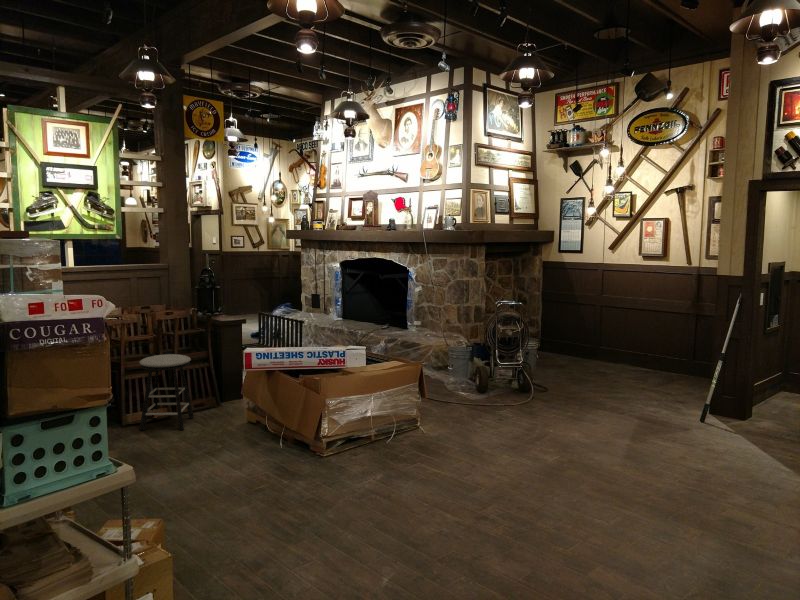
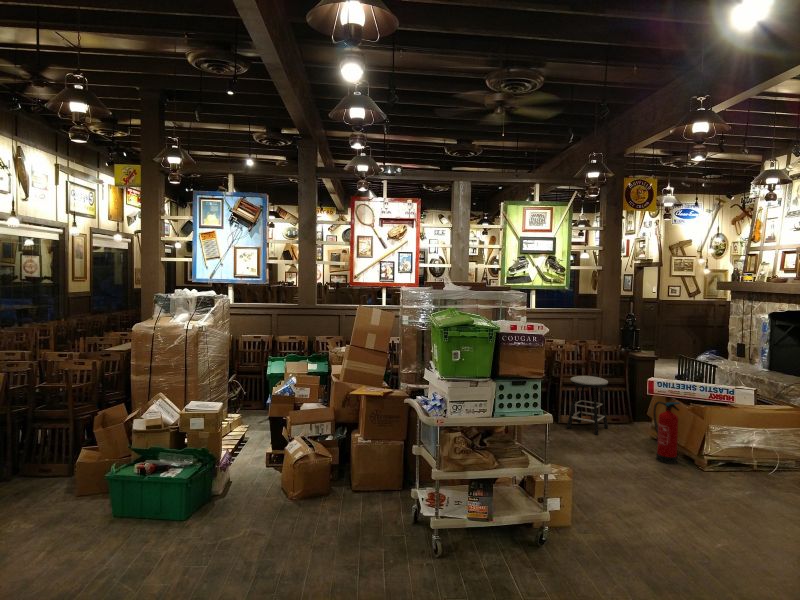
fire extinguisher: none [252,371,285,447] -> present [653,401,680,464]

